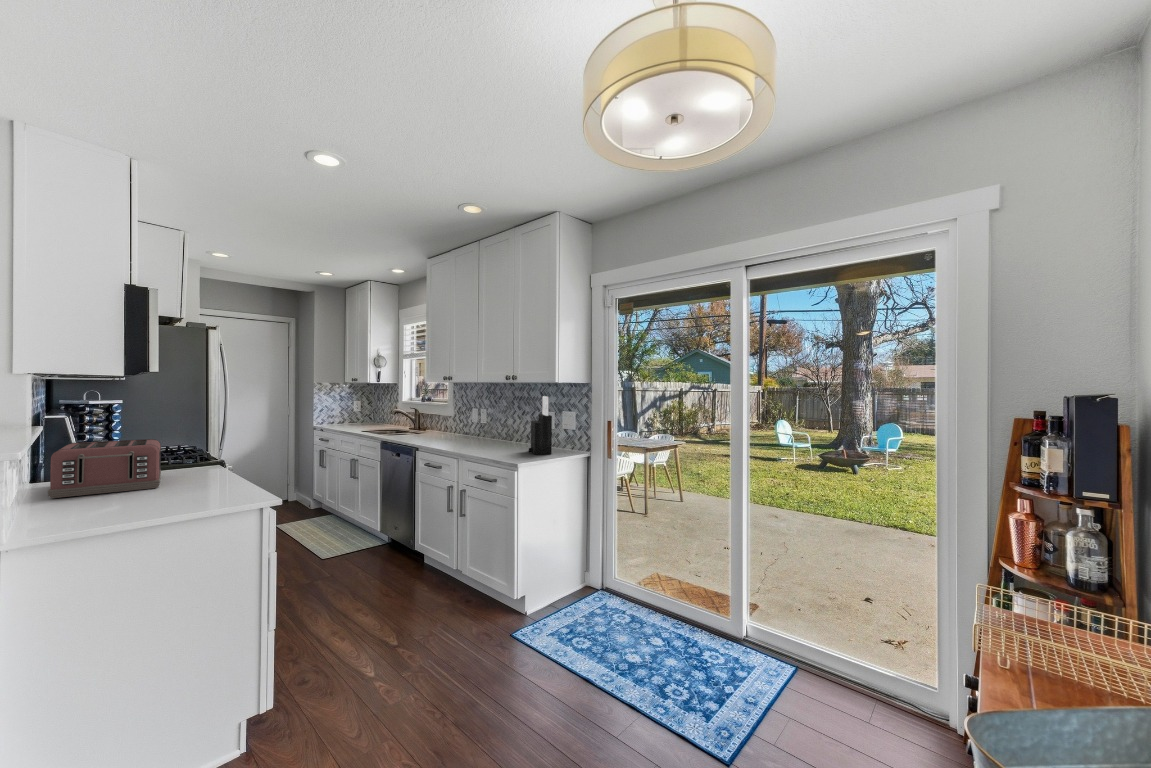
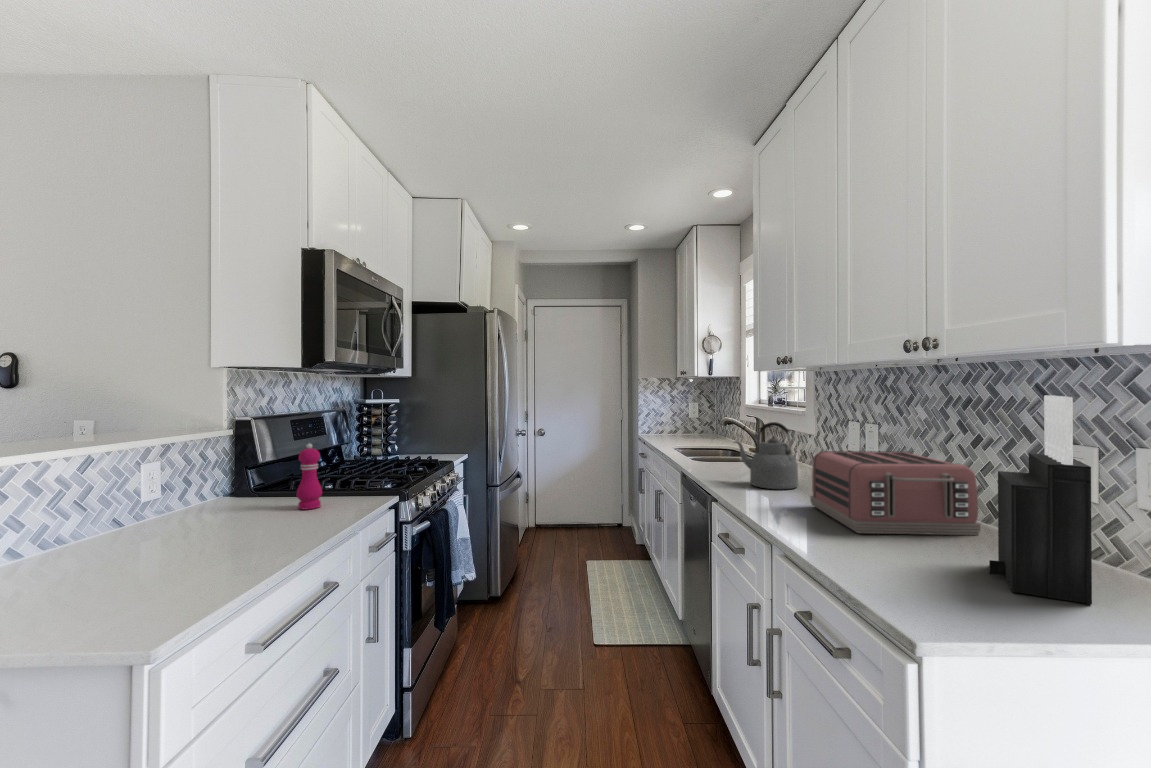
kettle: none [420,409,453,442] -> present [735,422,798,489]
pepper mill: none [163,429,183,473] -> present [297,443,322,510]
toaster: present [48,439,161,498] -> present [810,451,981,535]

